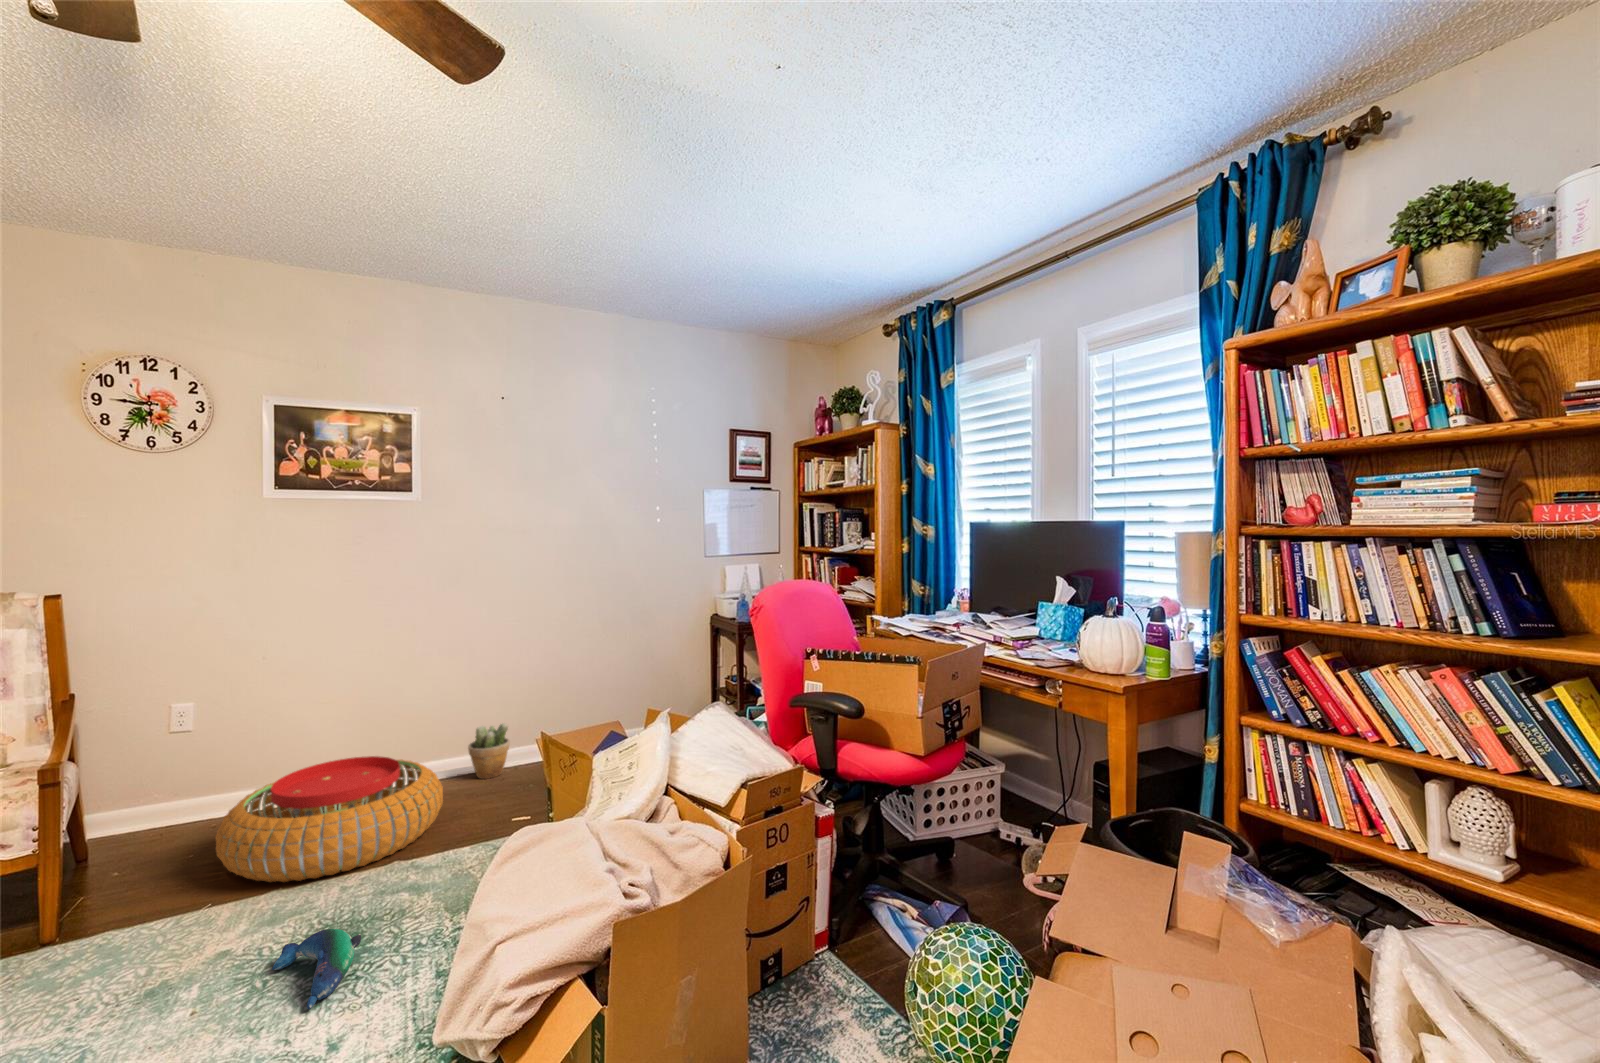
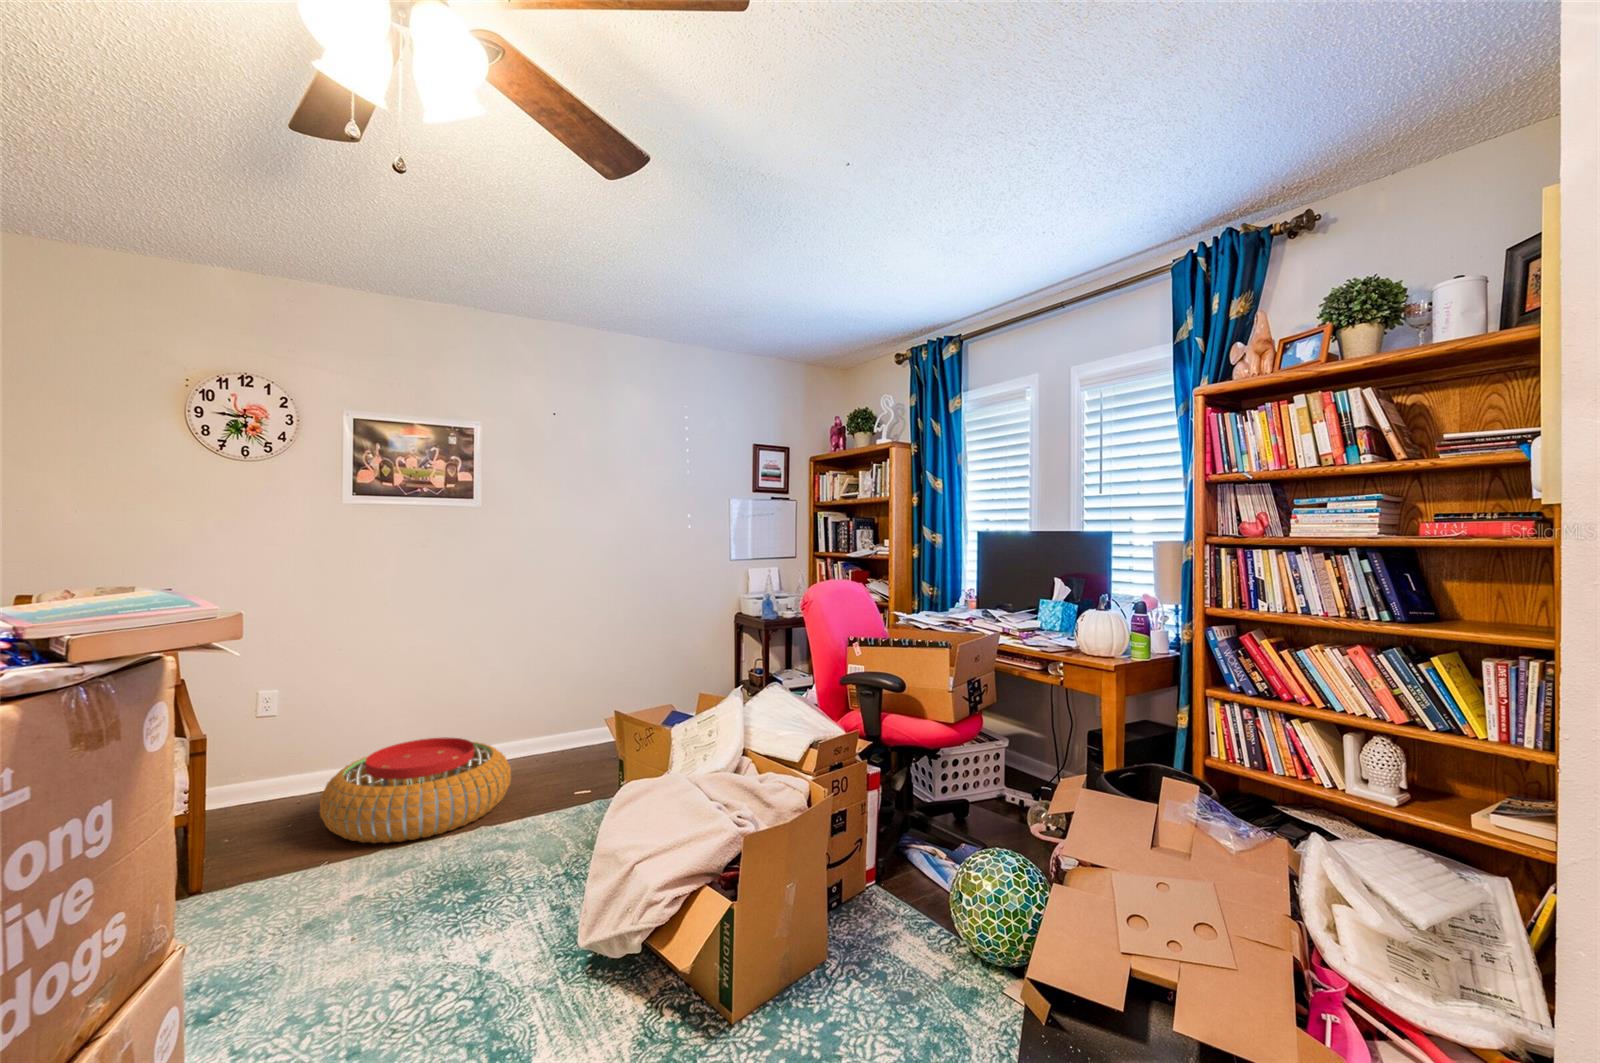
potted plant: present [468,723,509,779] -> none [519,711,556,762]
plush toy: present [272,929,361,1009] -> none [409,871,485,931]

